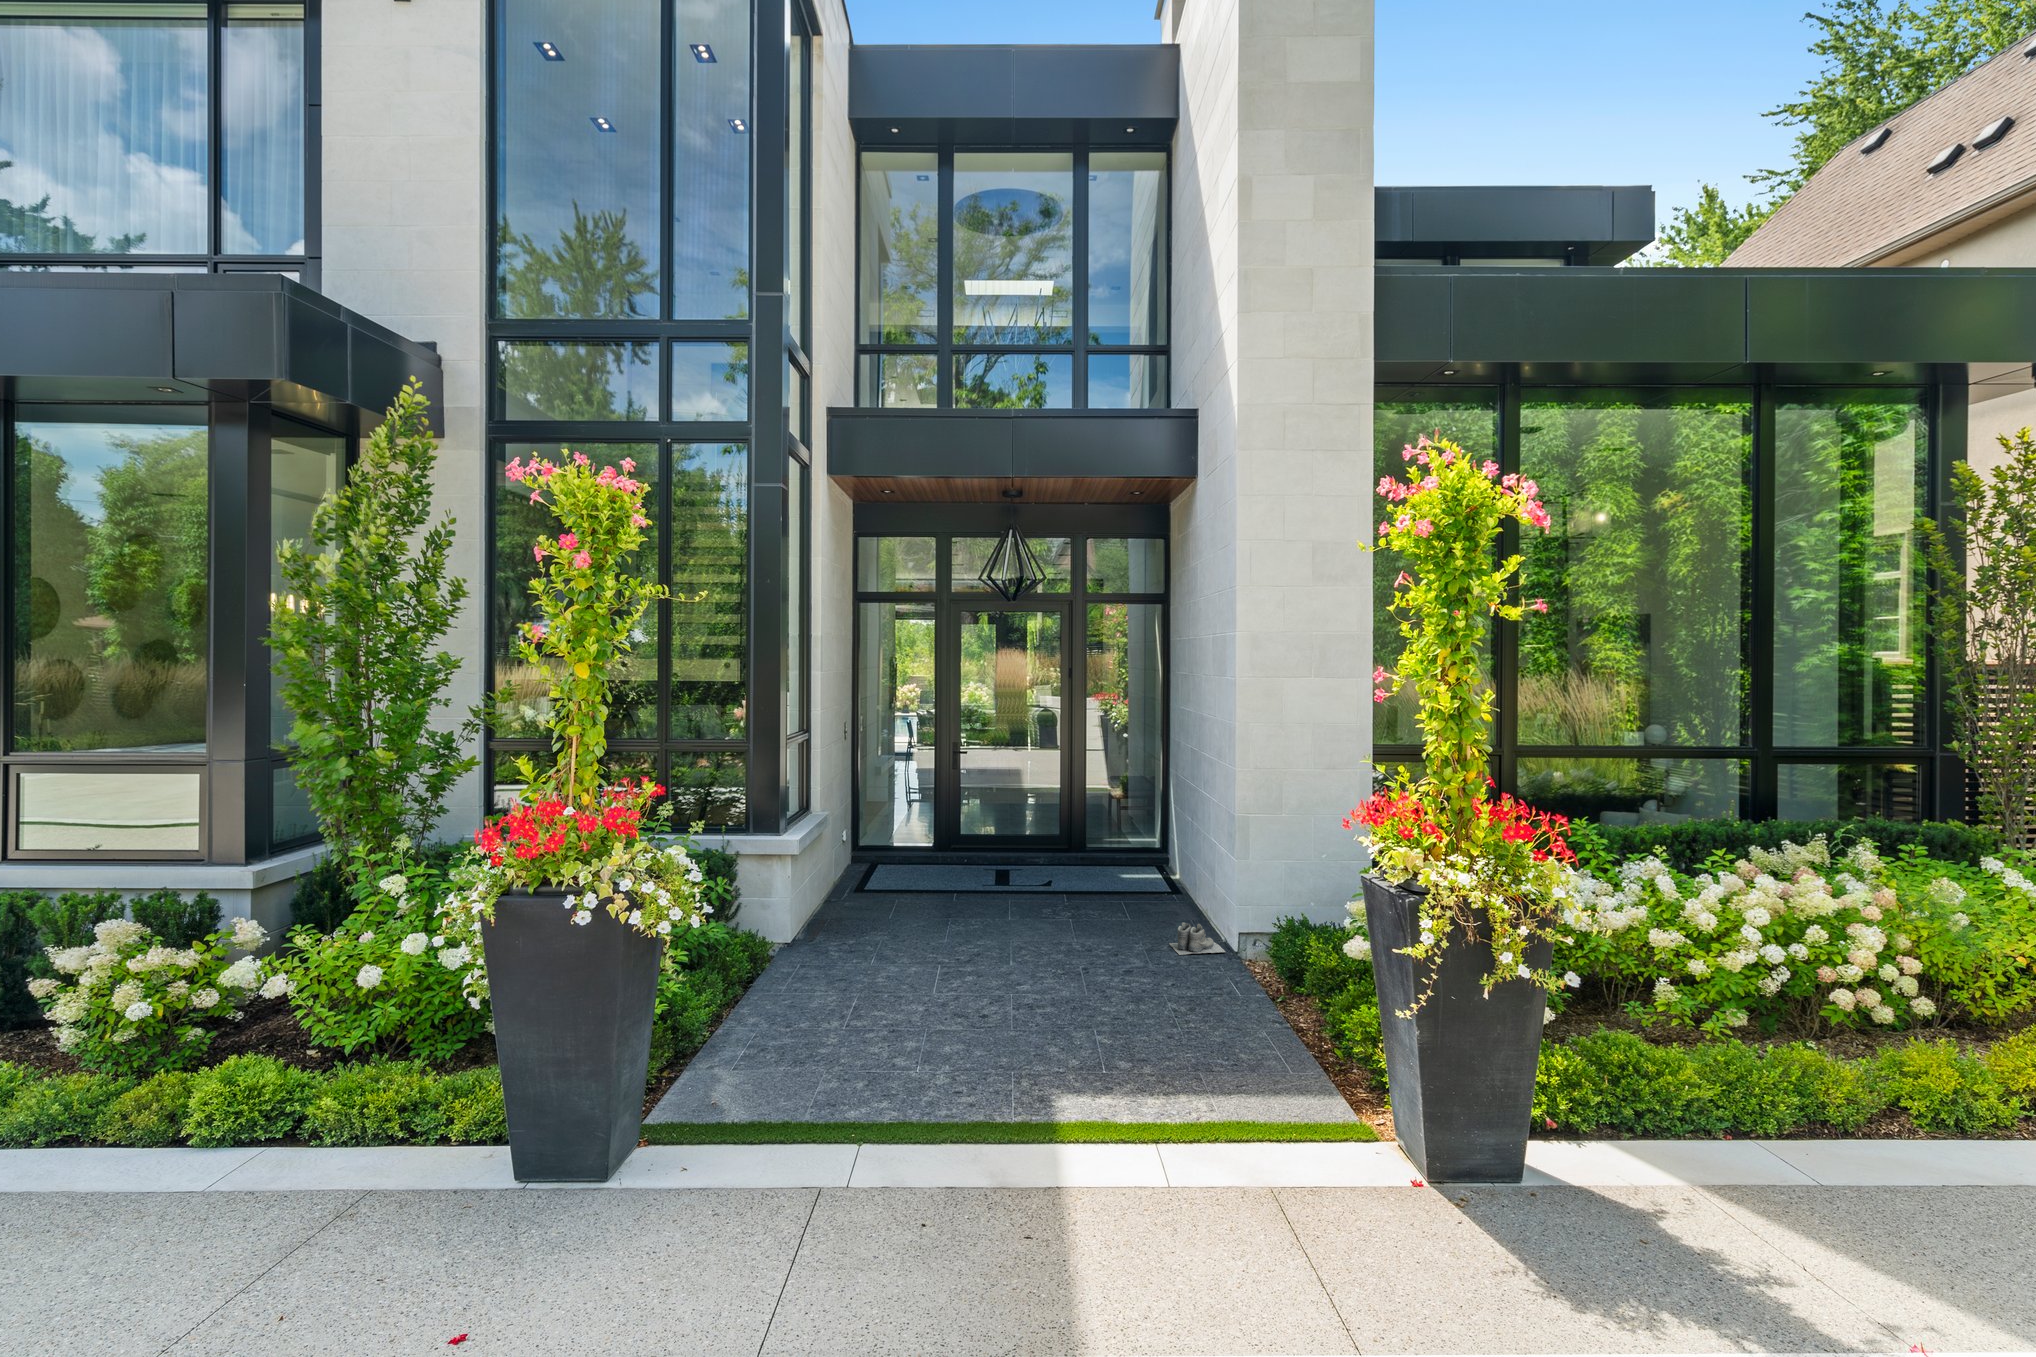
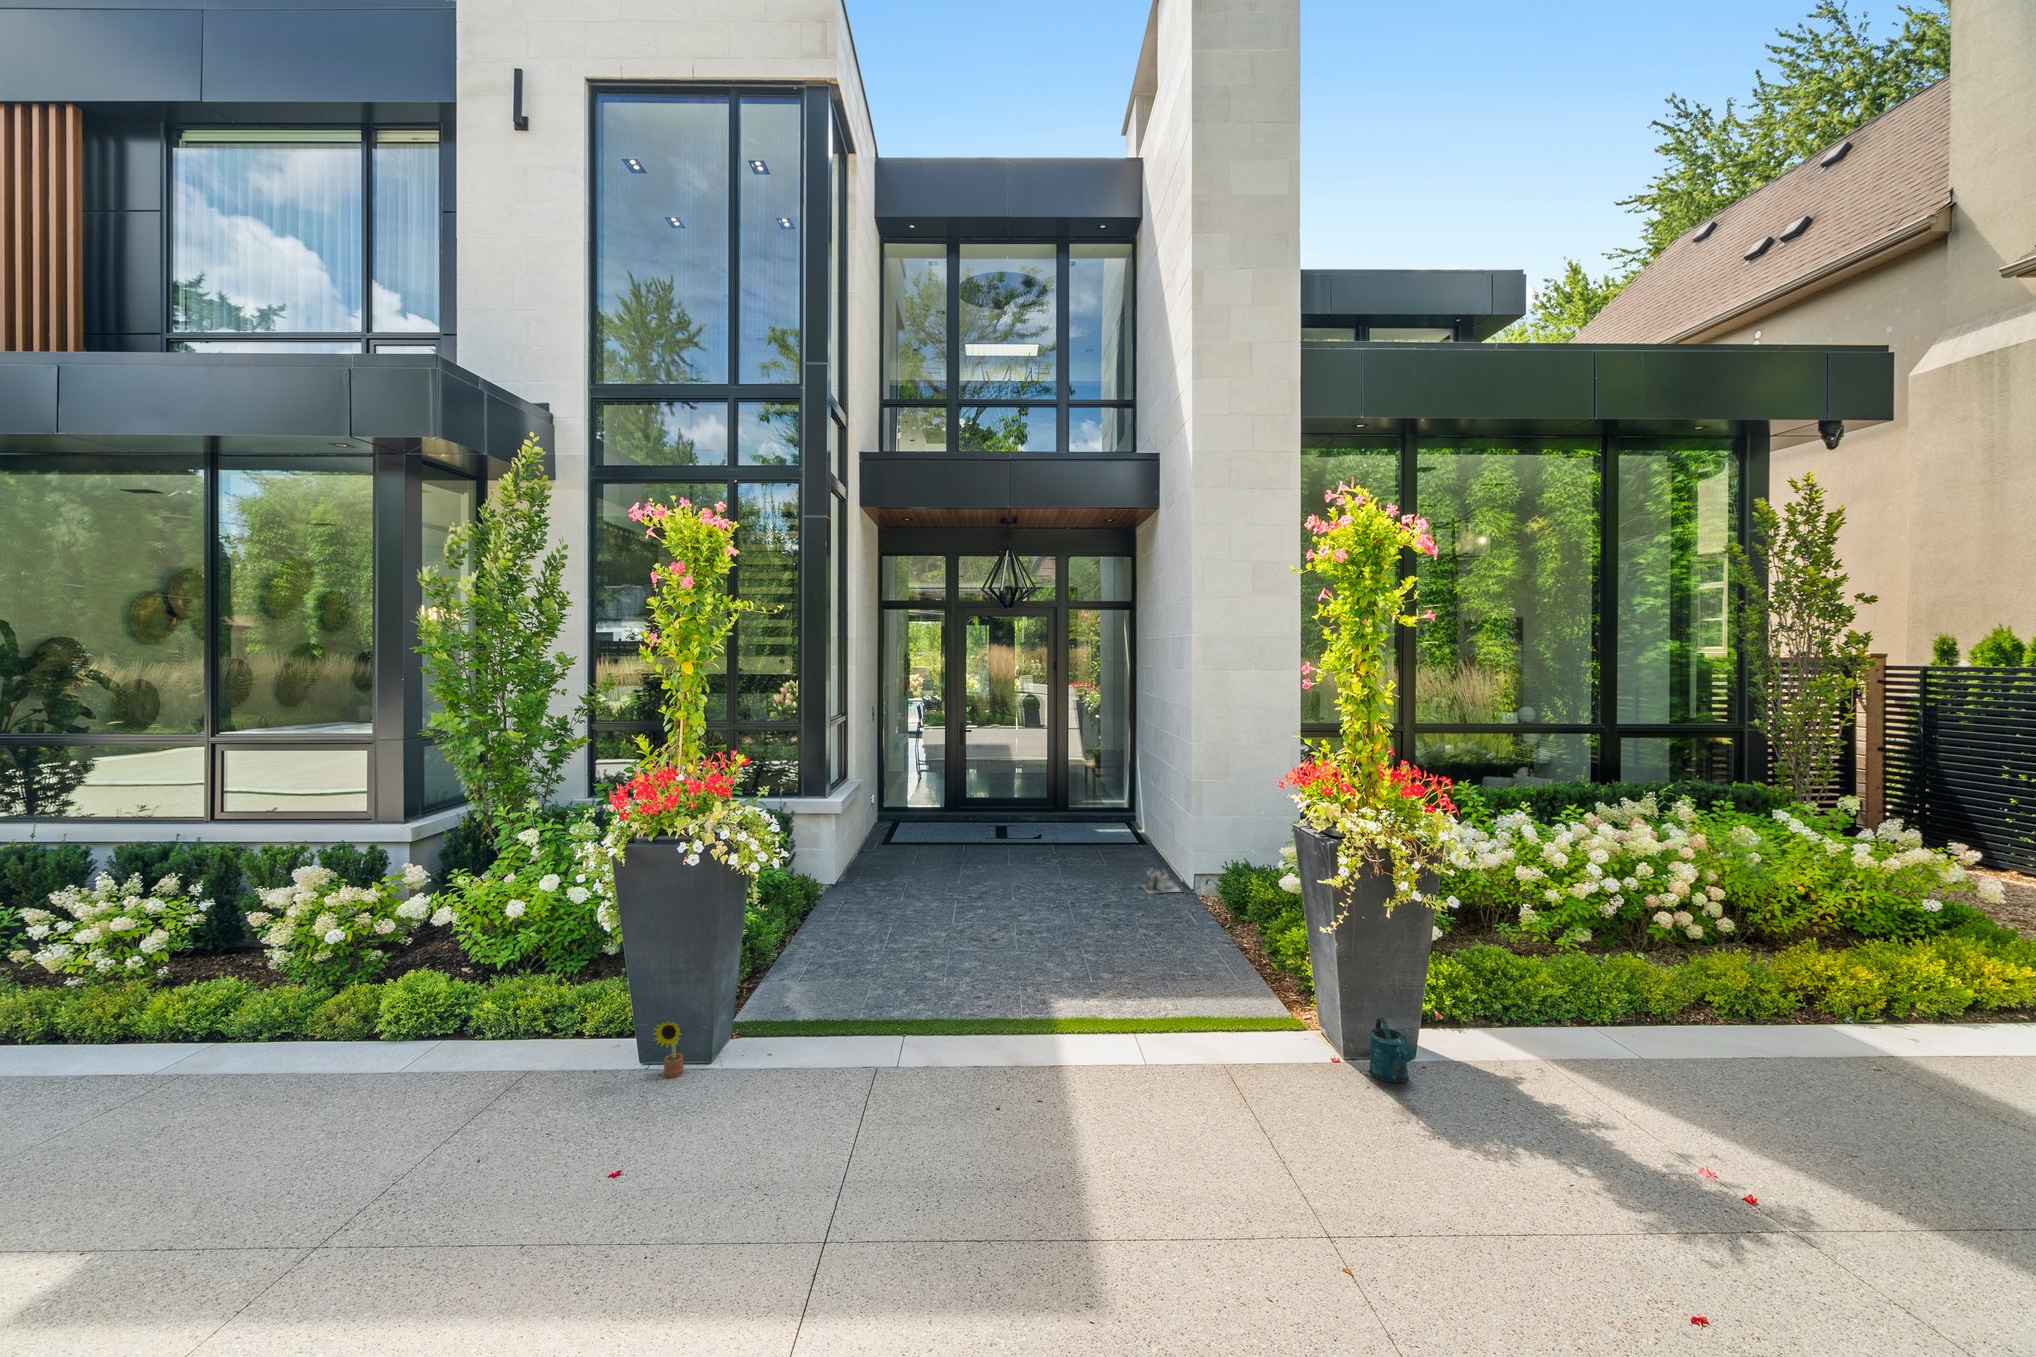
decorative plant: none [519,1130,562,1205] -> present [653,1021,683,1078]
watering can: none [1464,1135,1525,1225] -> present [1370,1018,1414,1083]

